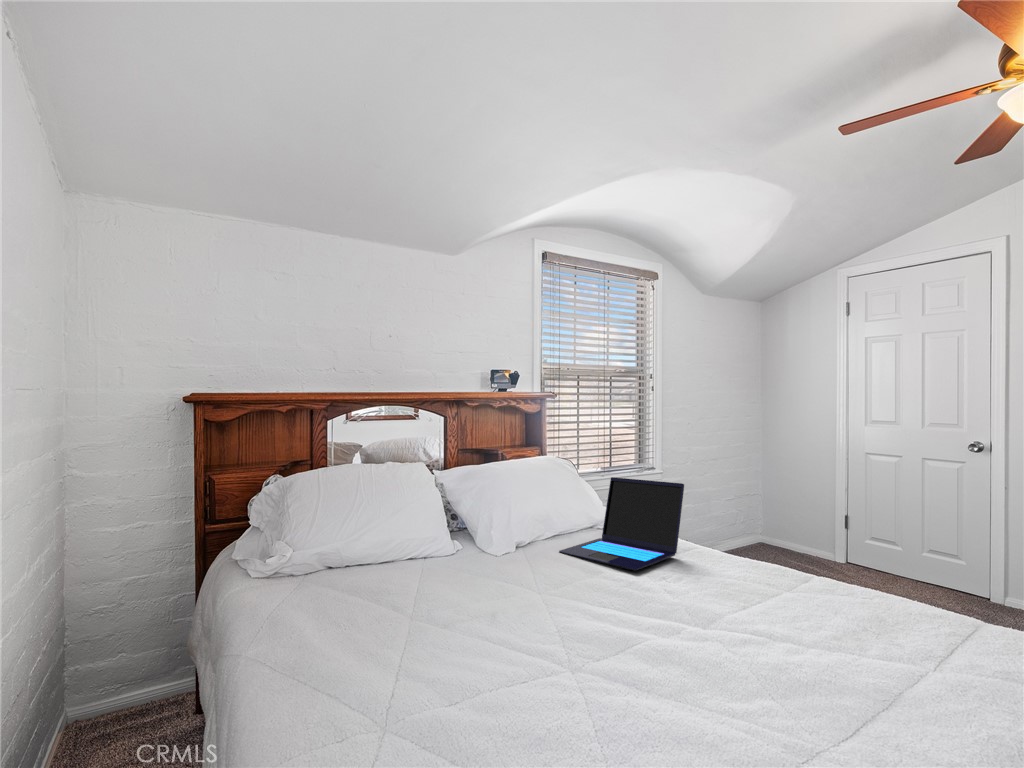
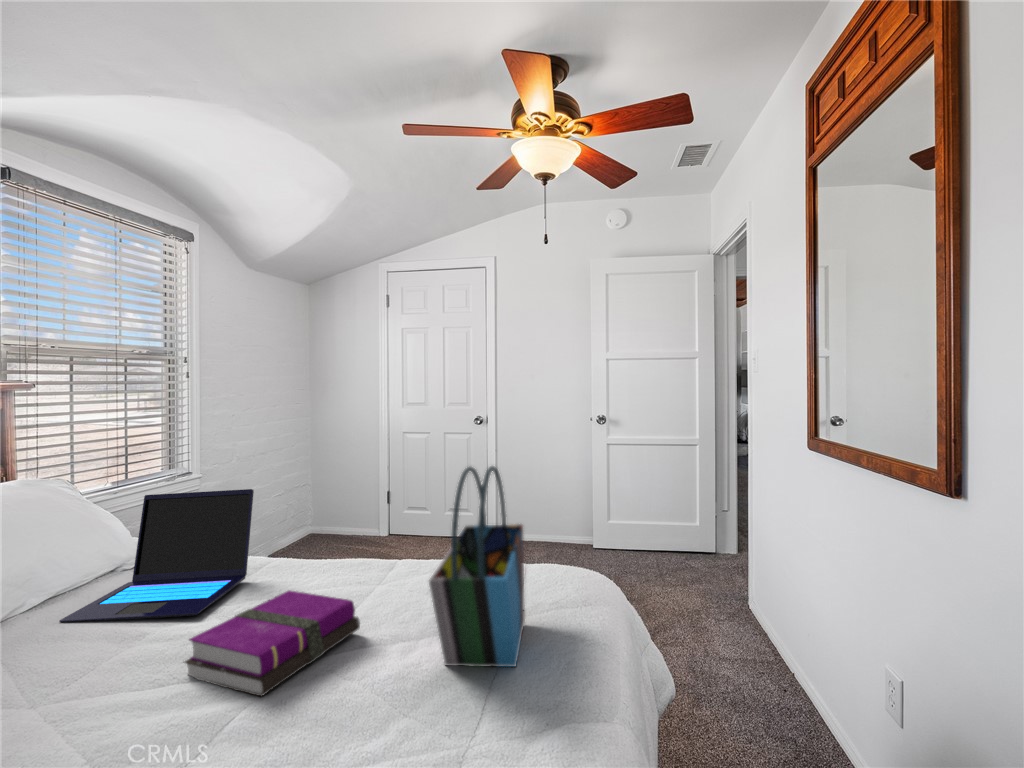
tote bag: none [806,485,956,707] -> present [429,466,525,667]
notebook: none [619,569,756,637] -> present [185,590,360,696]

